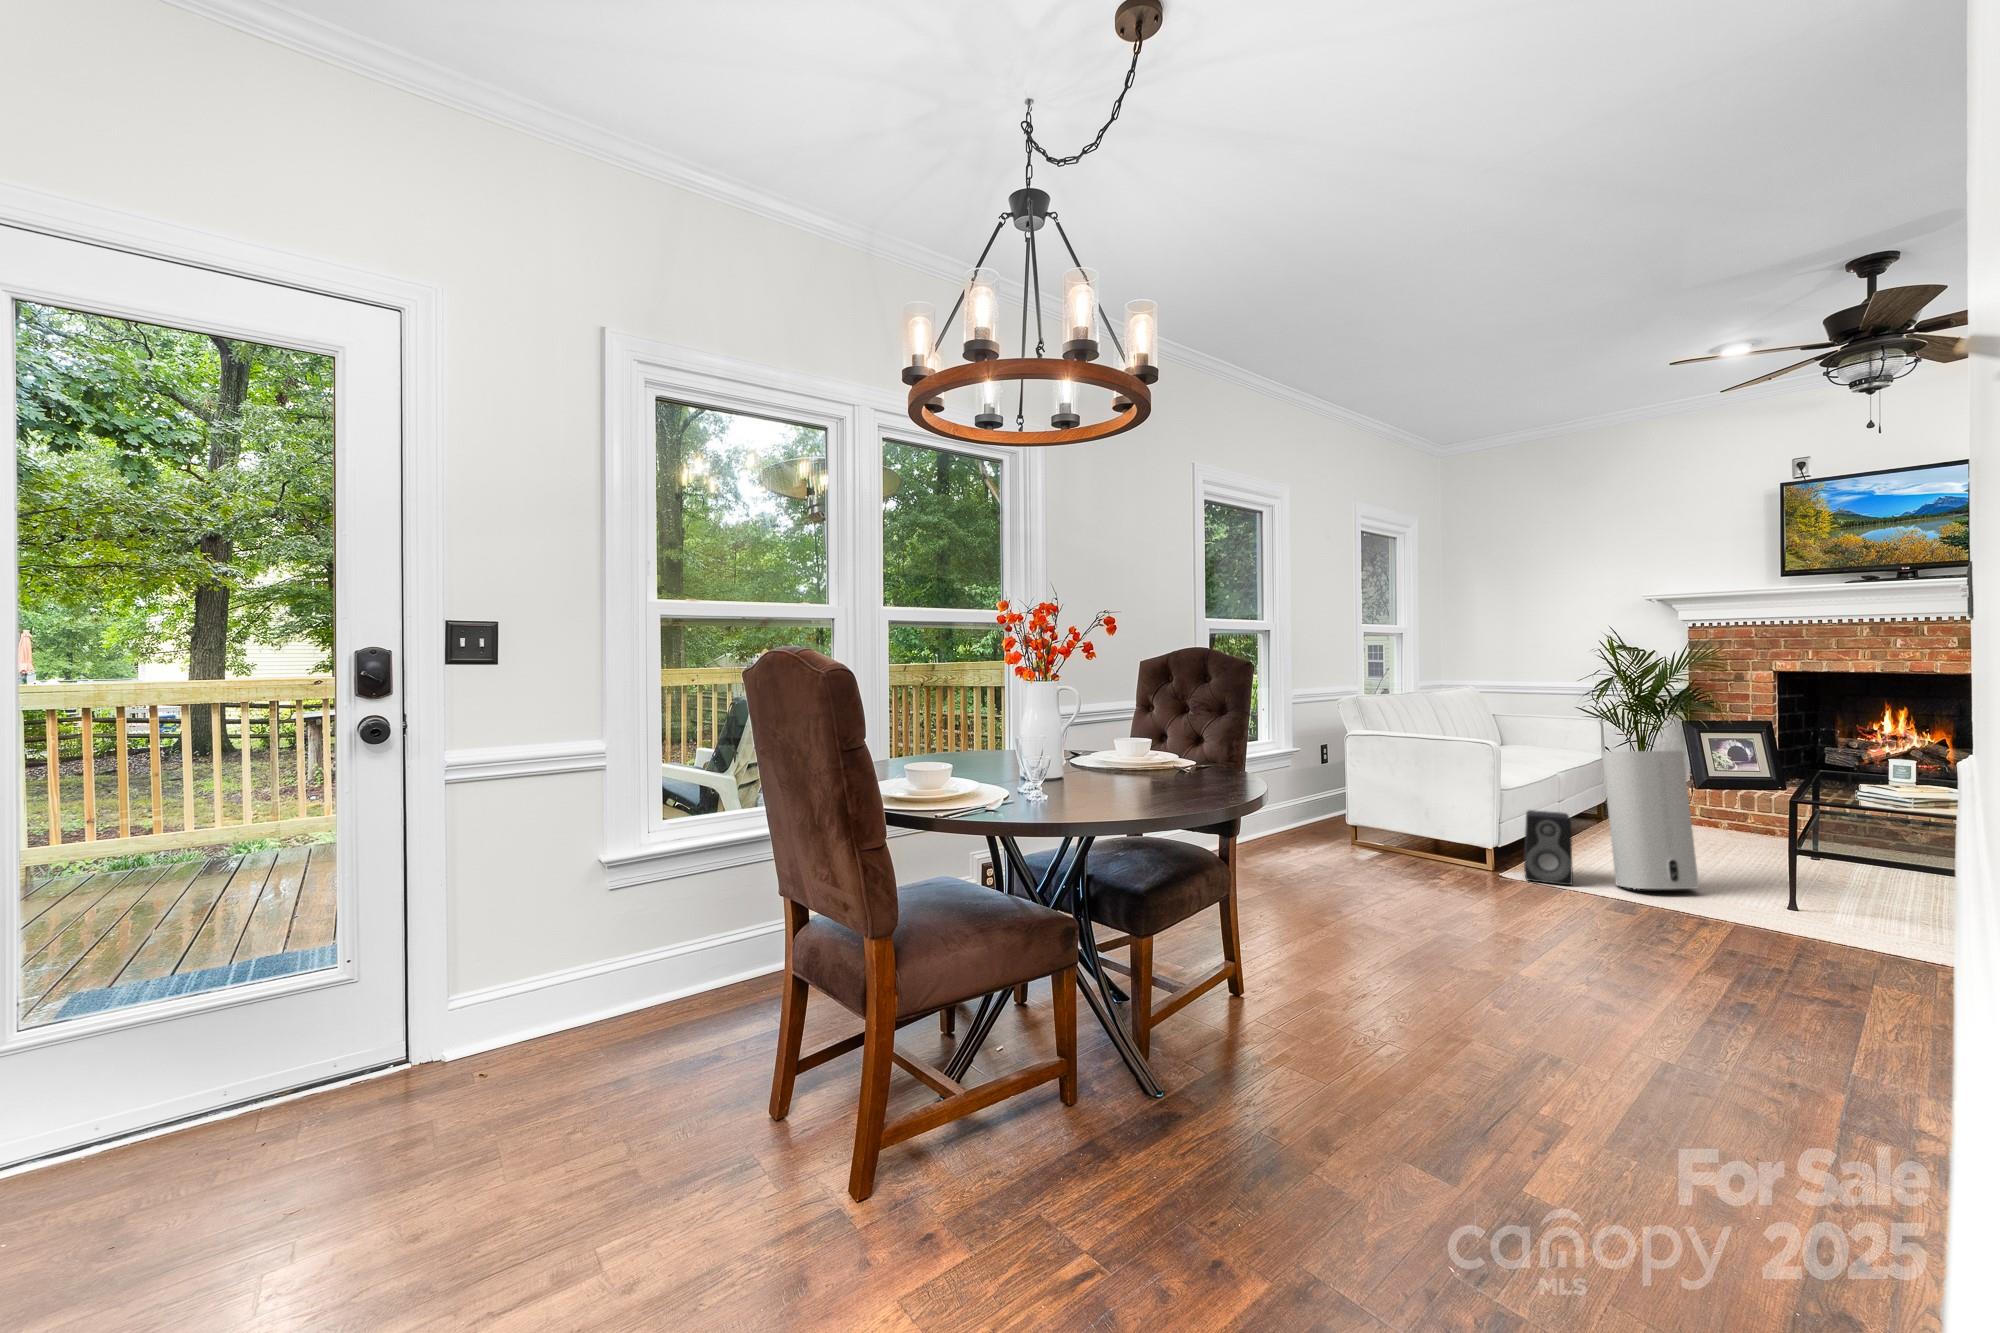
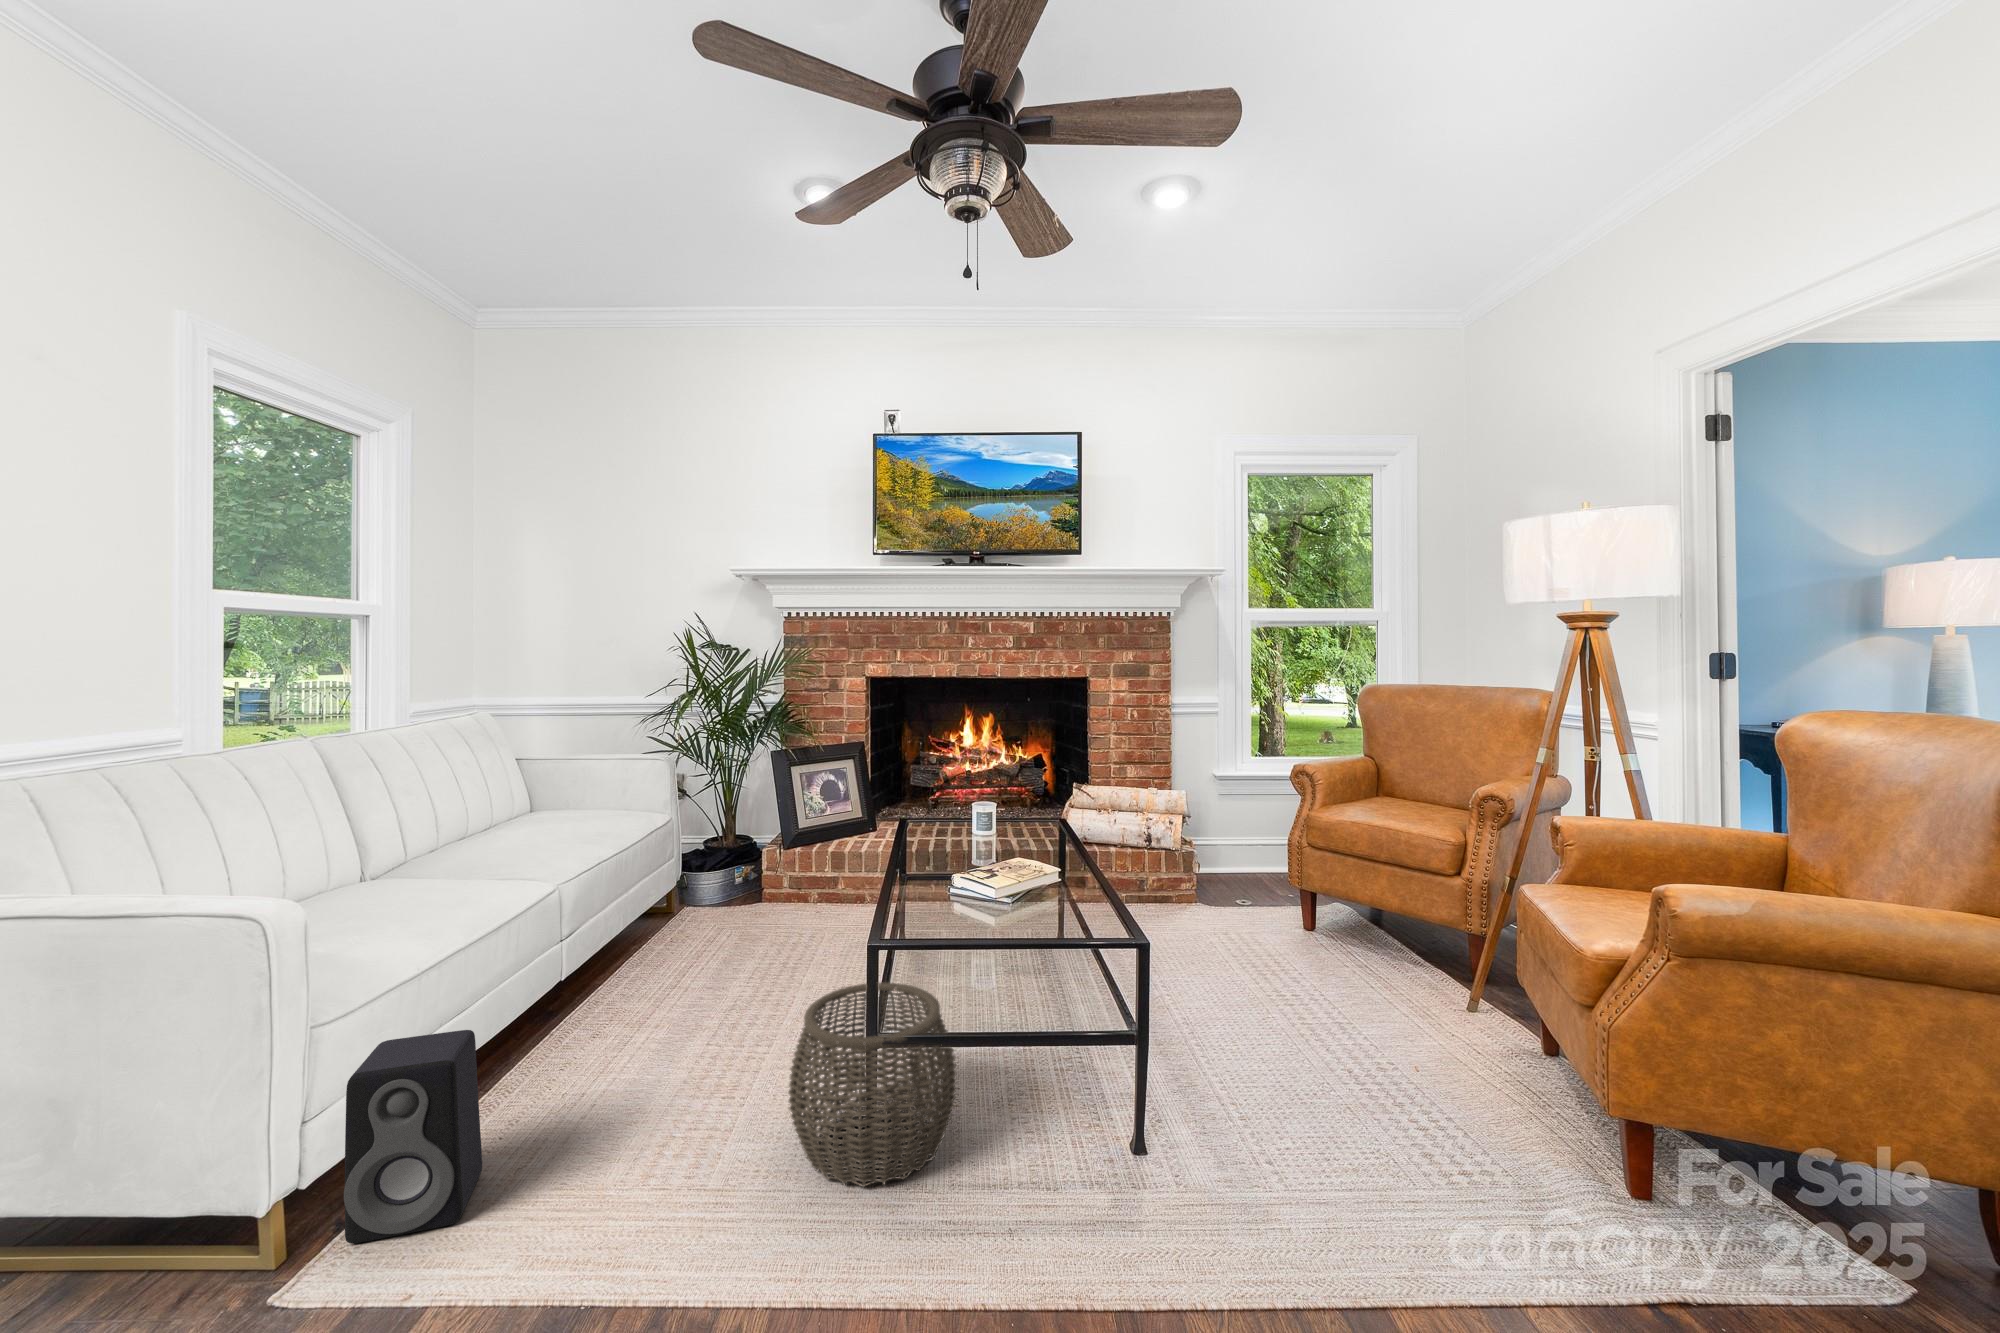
air purifier: present [1602,751,1699,890] -> none [542,851,722,1186]
woven basket: none [1748,832,1872,925] -> present [788,983,956,1187]

